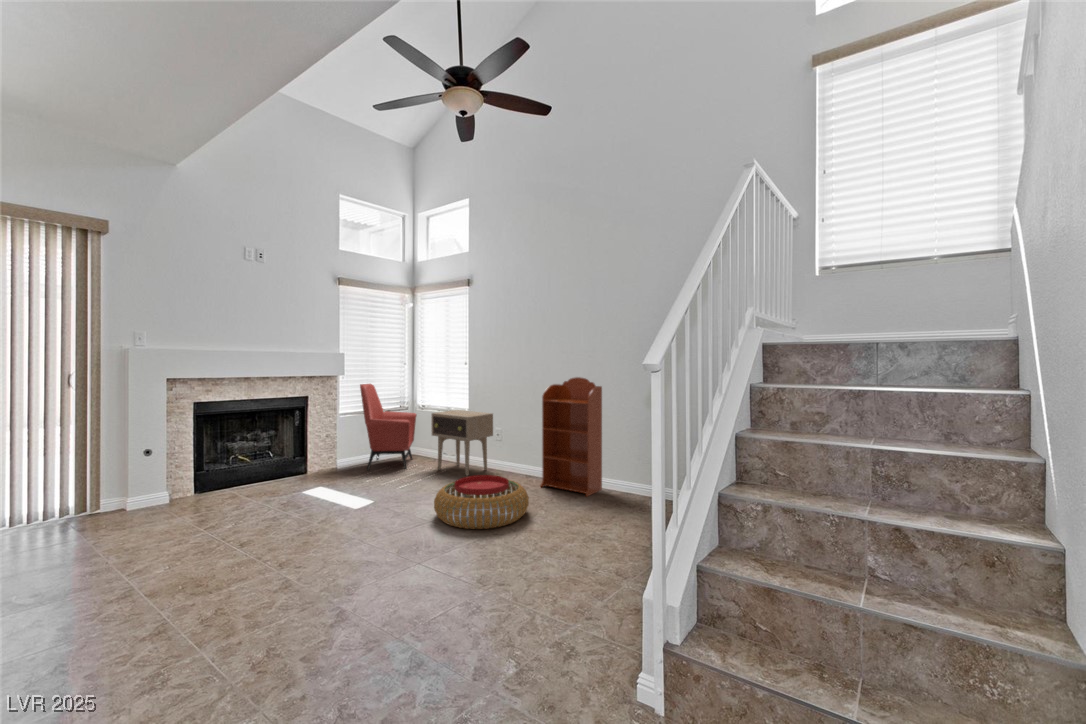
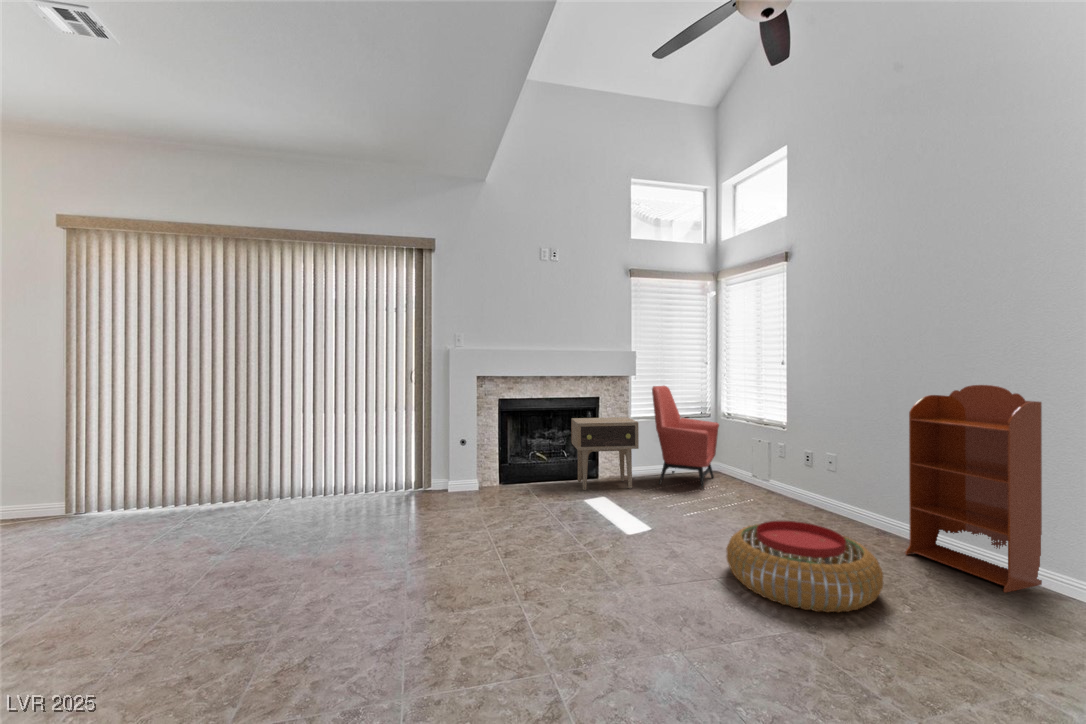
side table: present [431,410,493,476] -> present [571,417,639,490]

